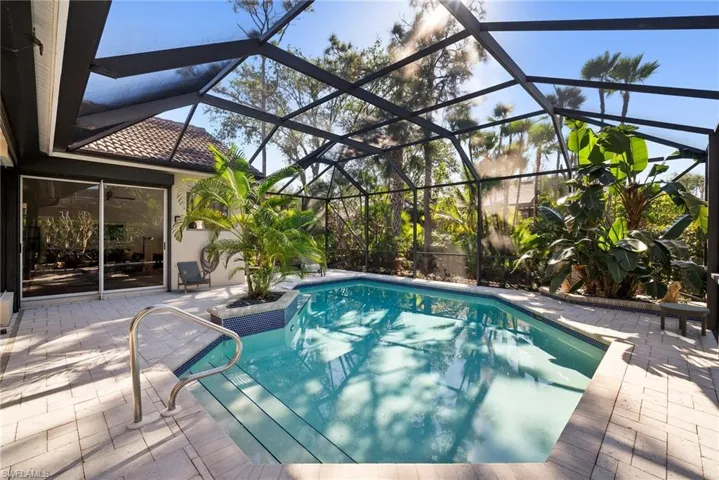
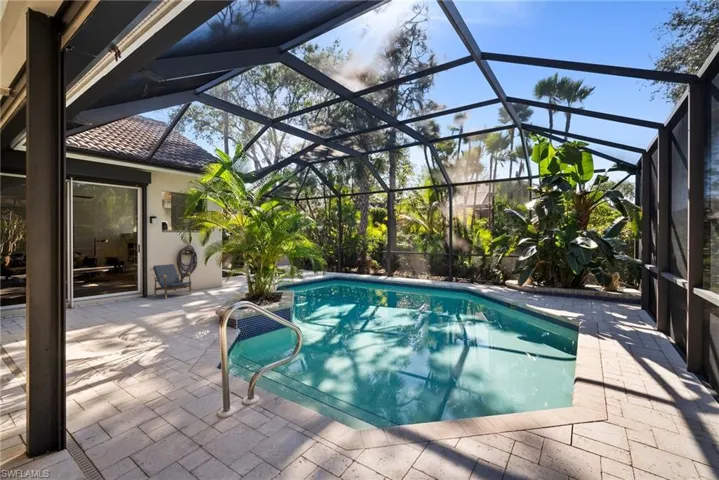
side table: present [659,303,709,337] -> none [609,289,647,315]

